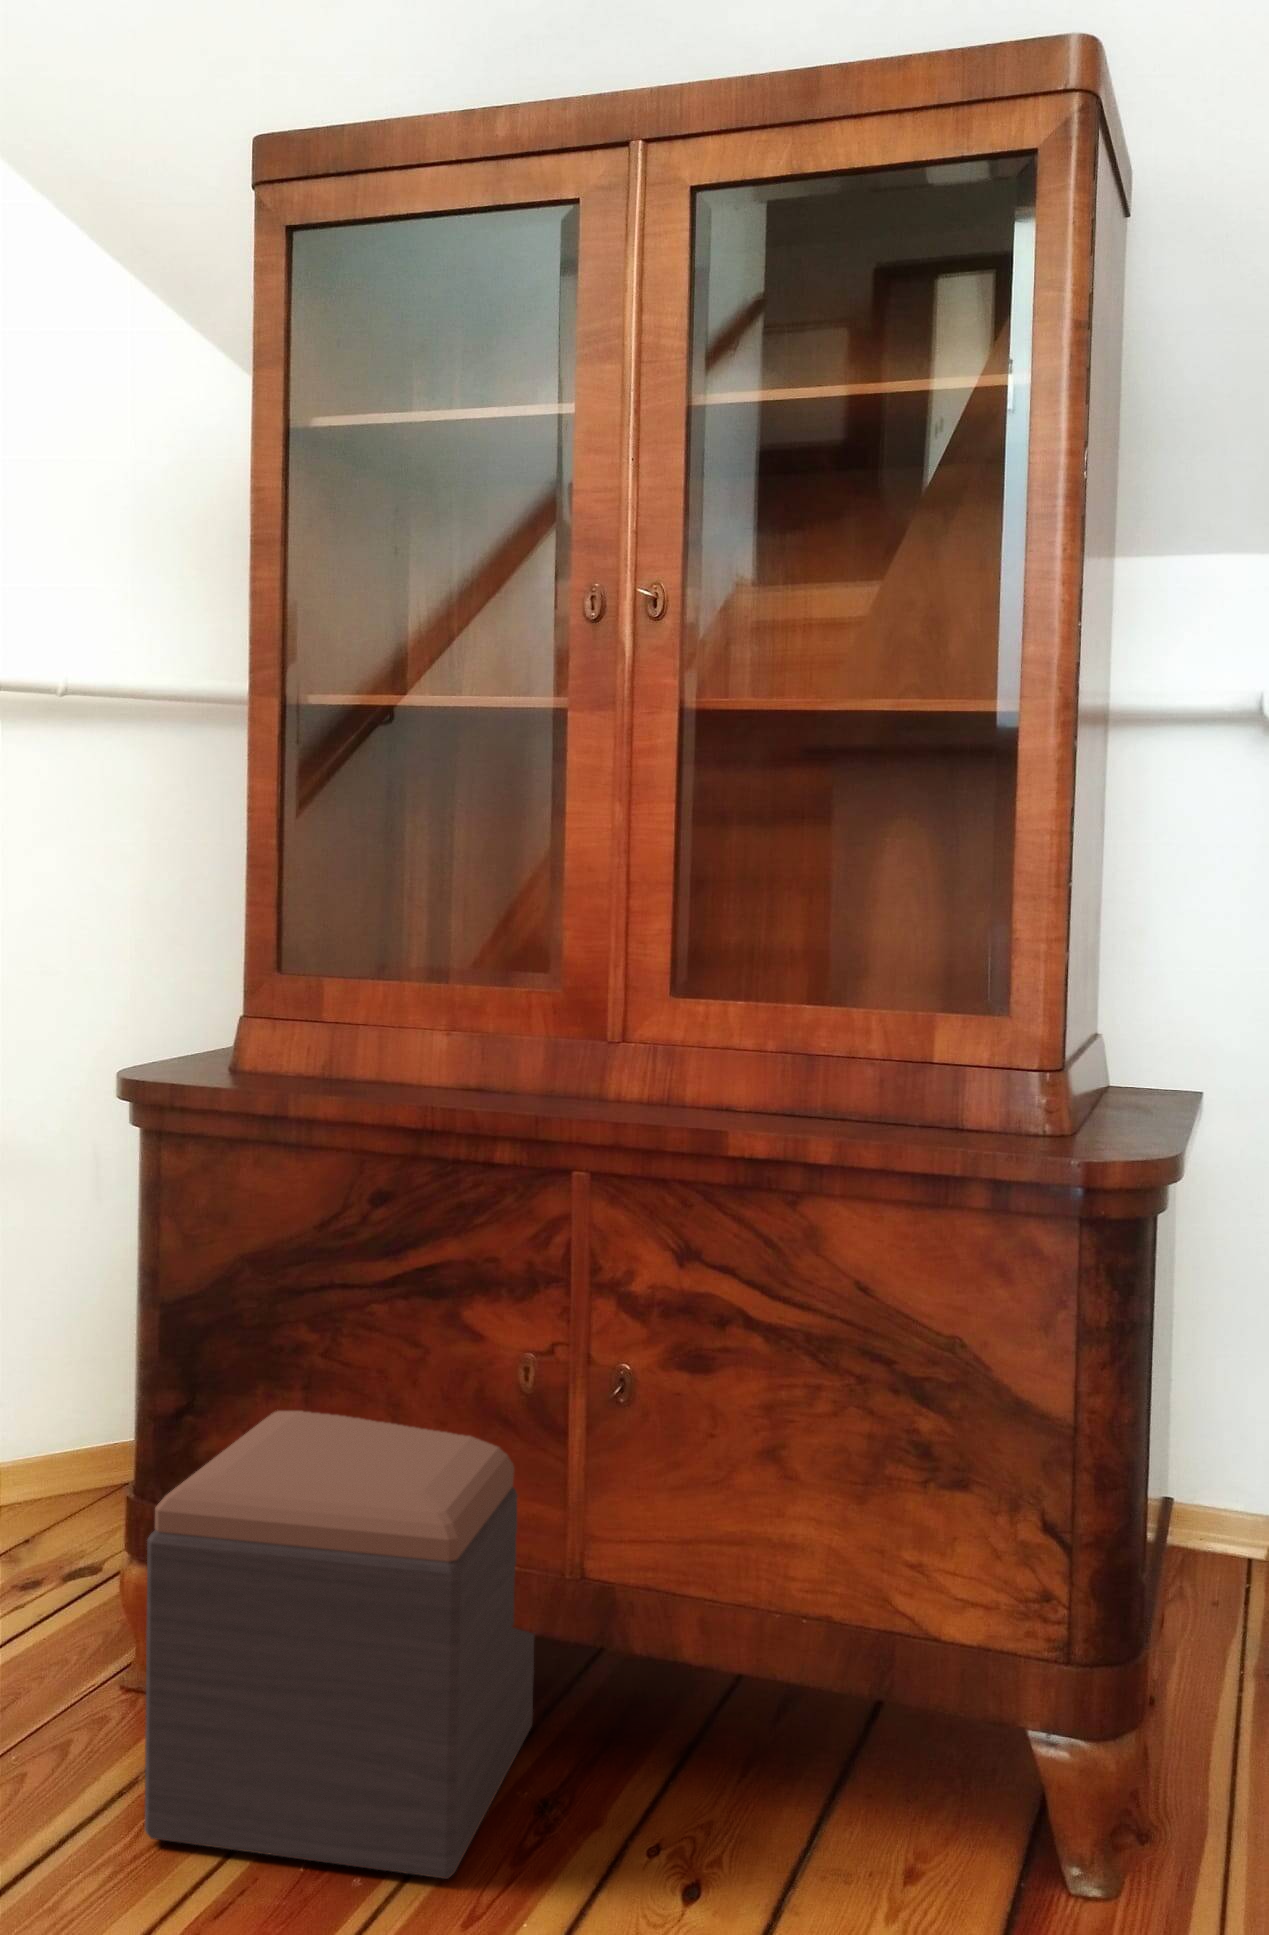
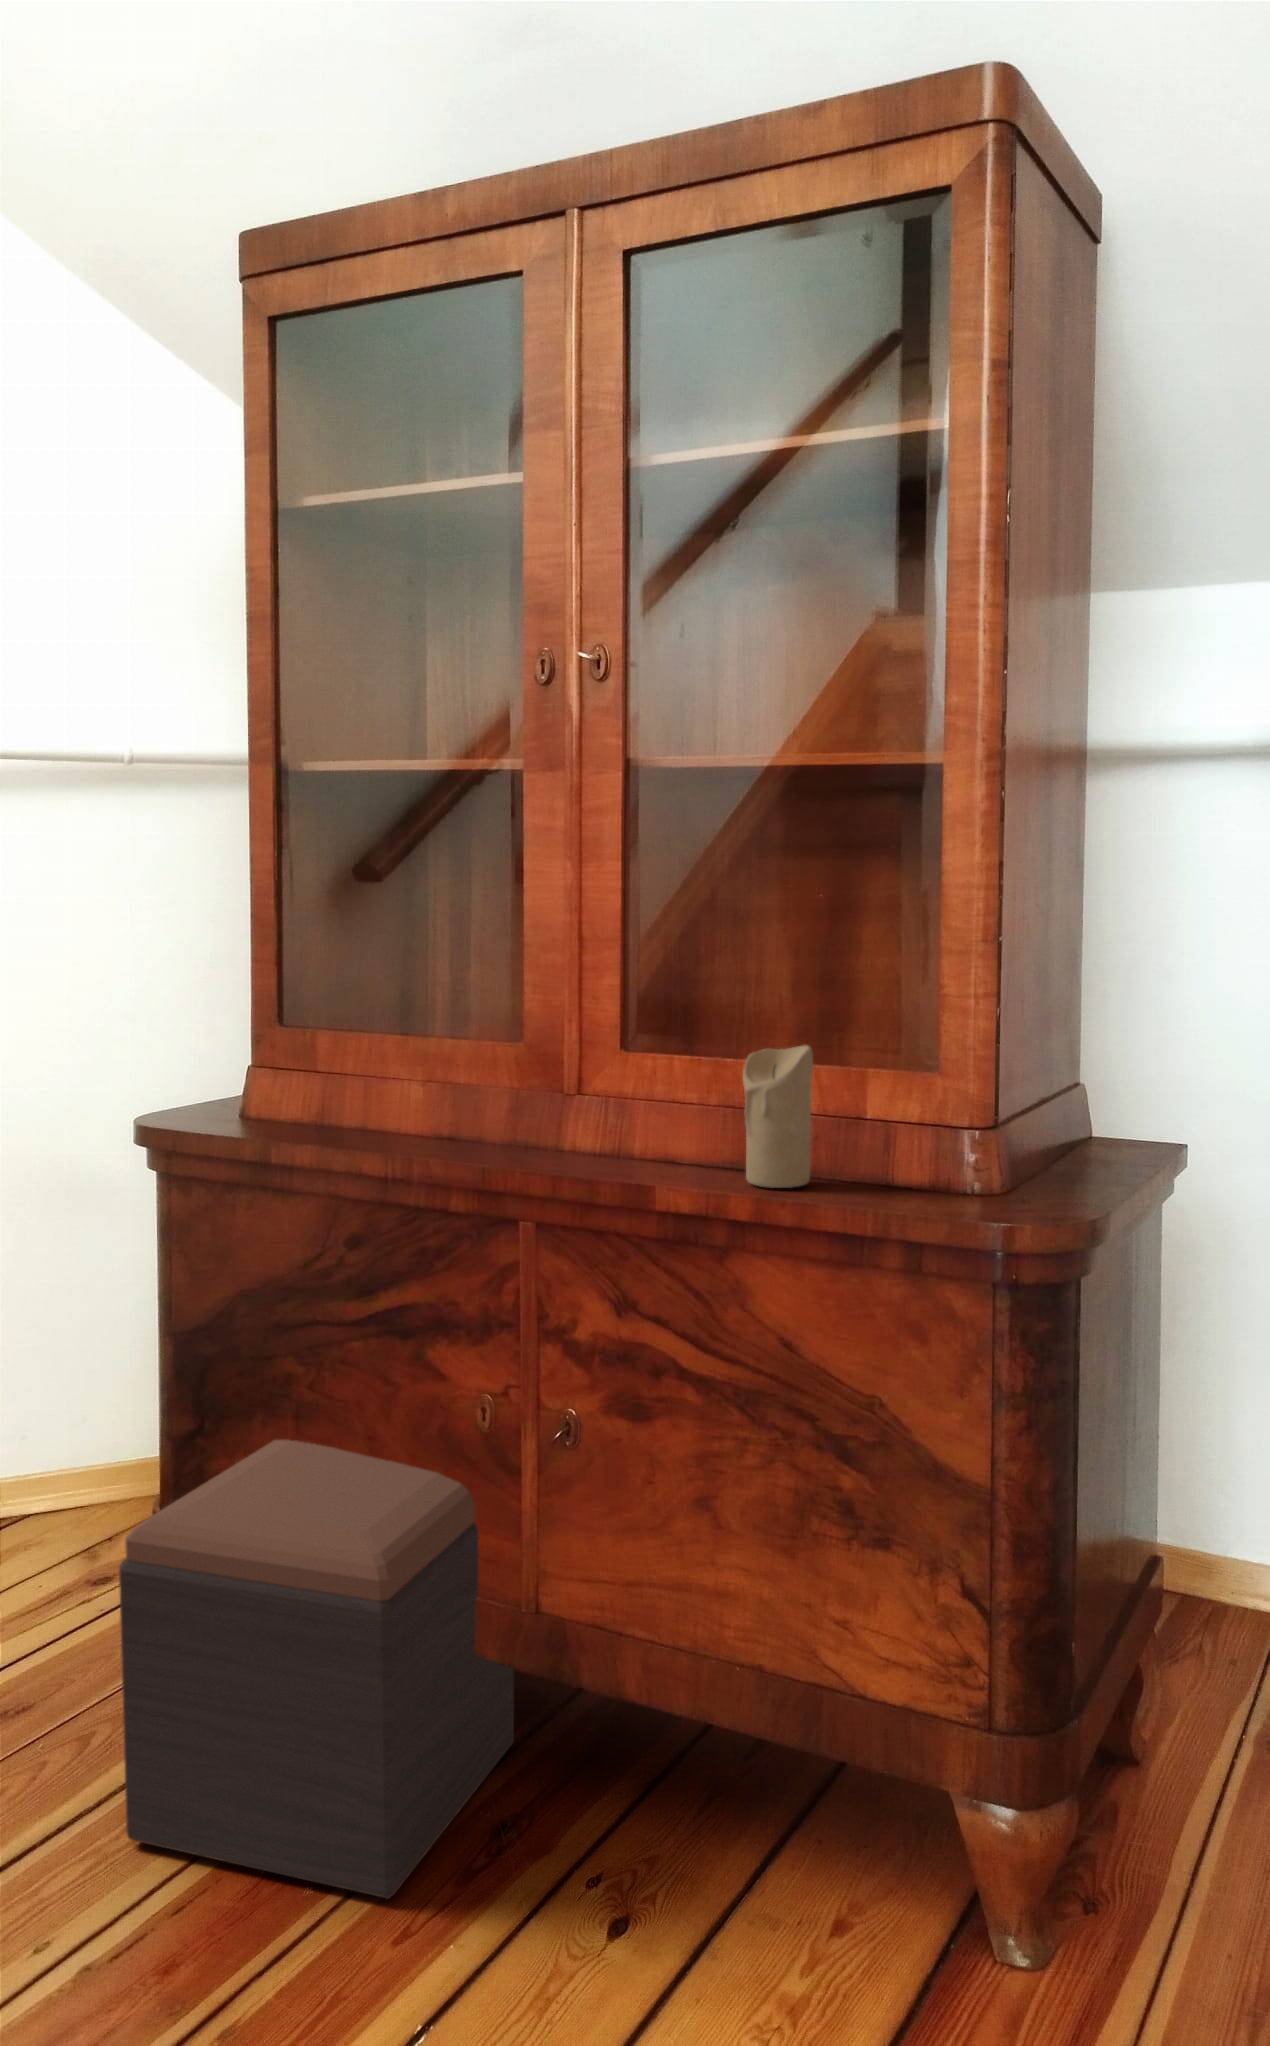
candle: none [817,988,889,1130] -> present [743,1045,813,1188]

